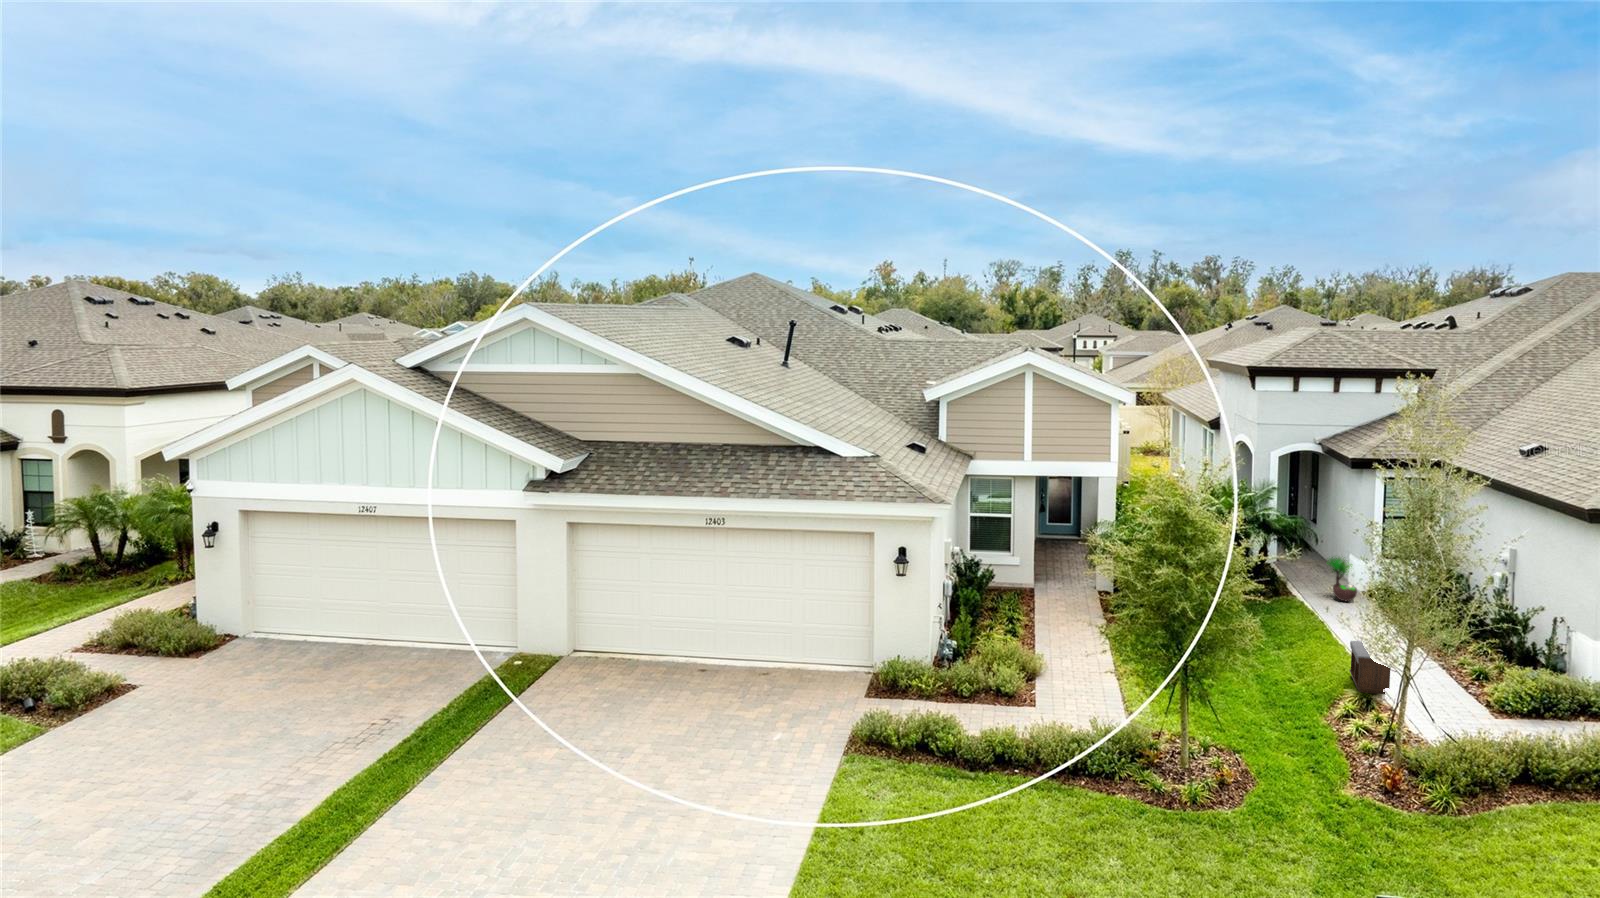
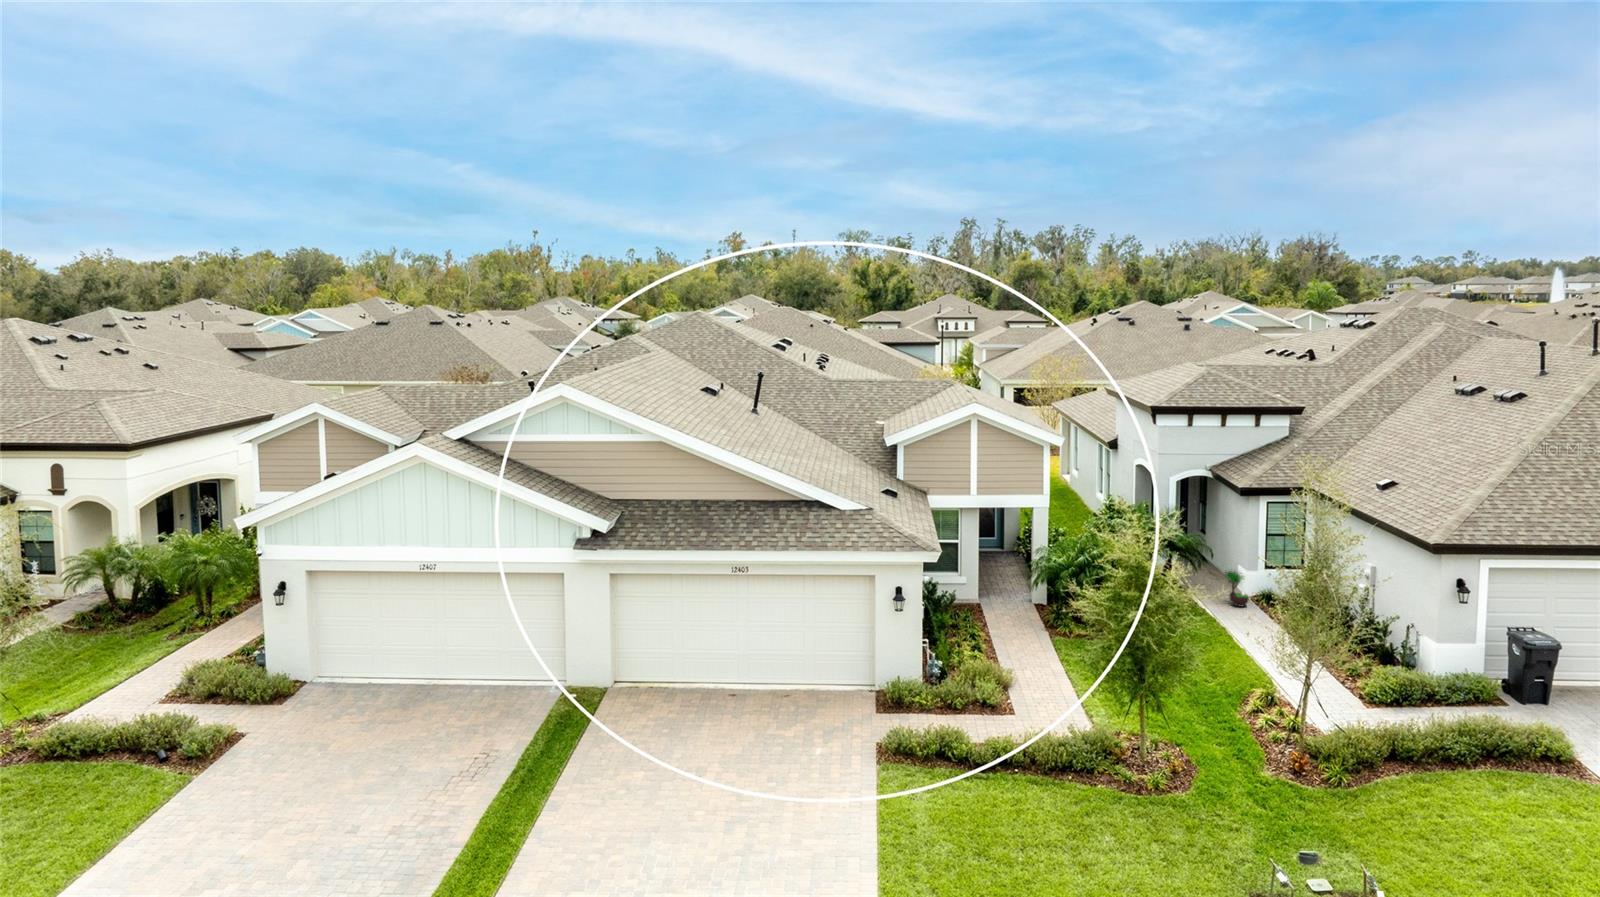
bench: present [1349,641,1390,694] -> none [1253,647,1287,690]

